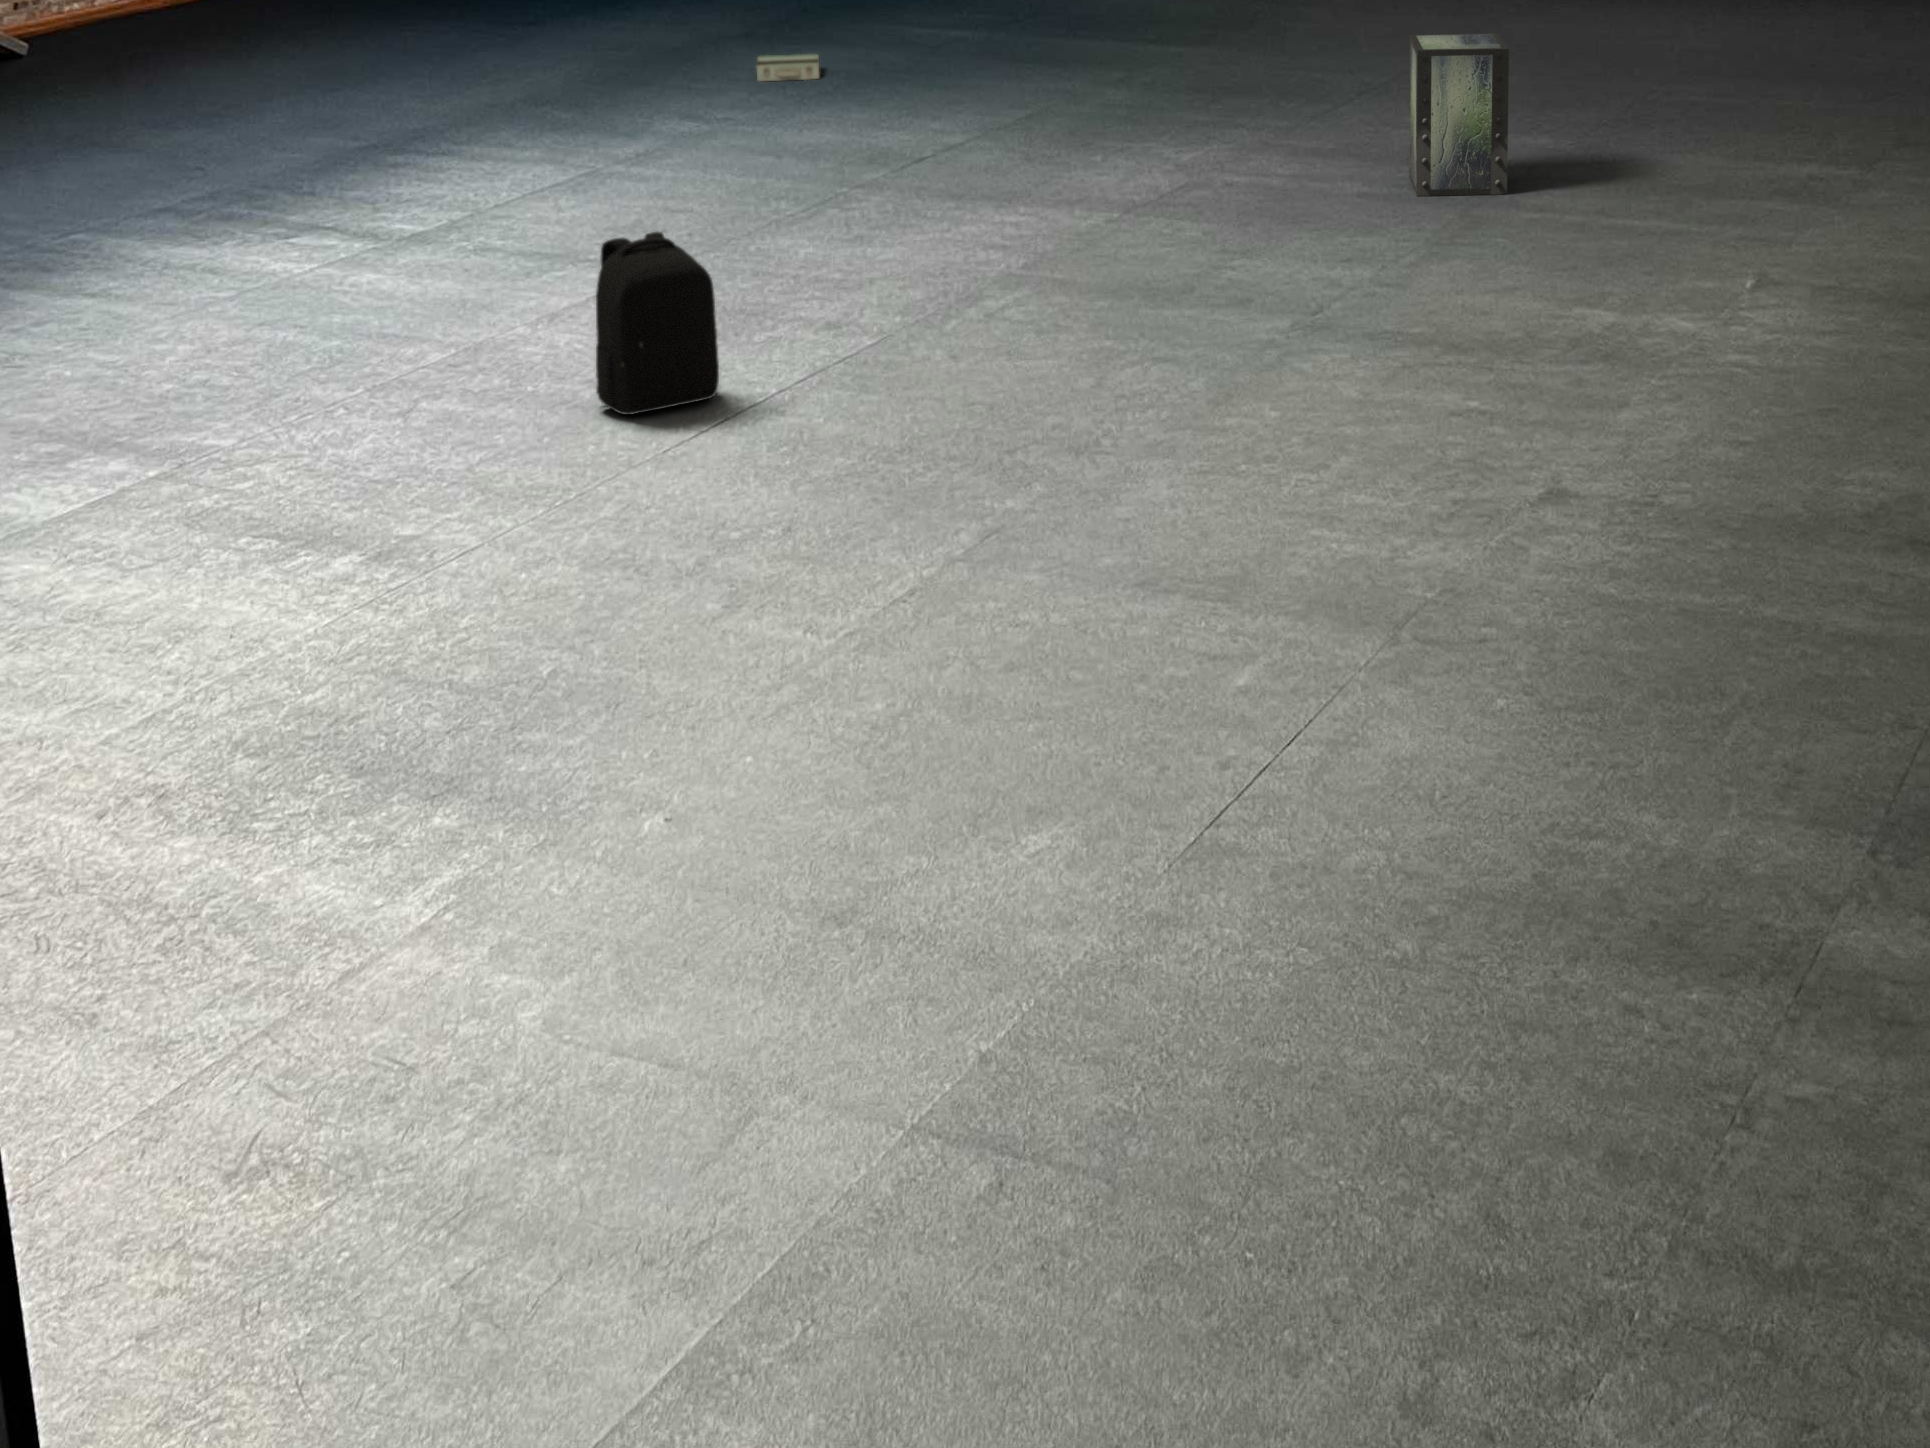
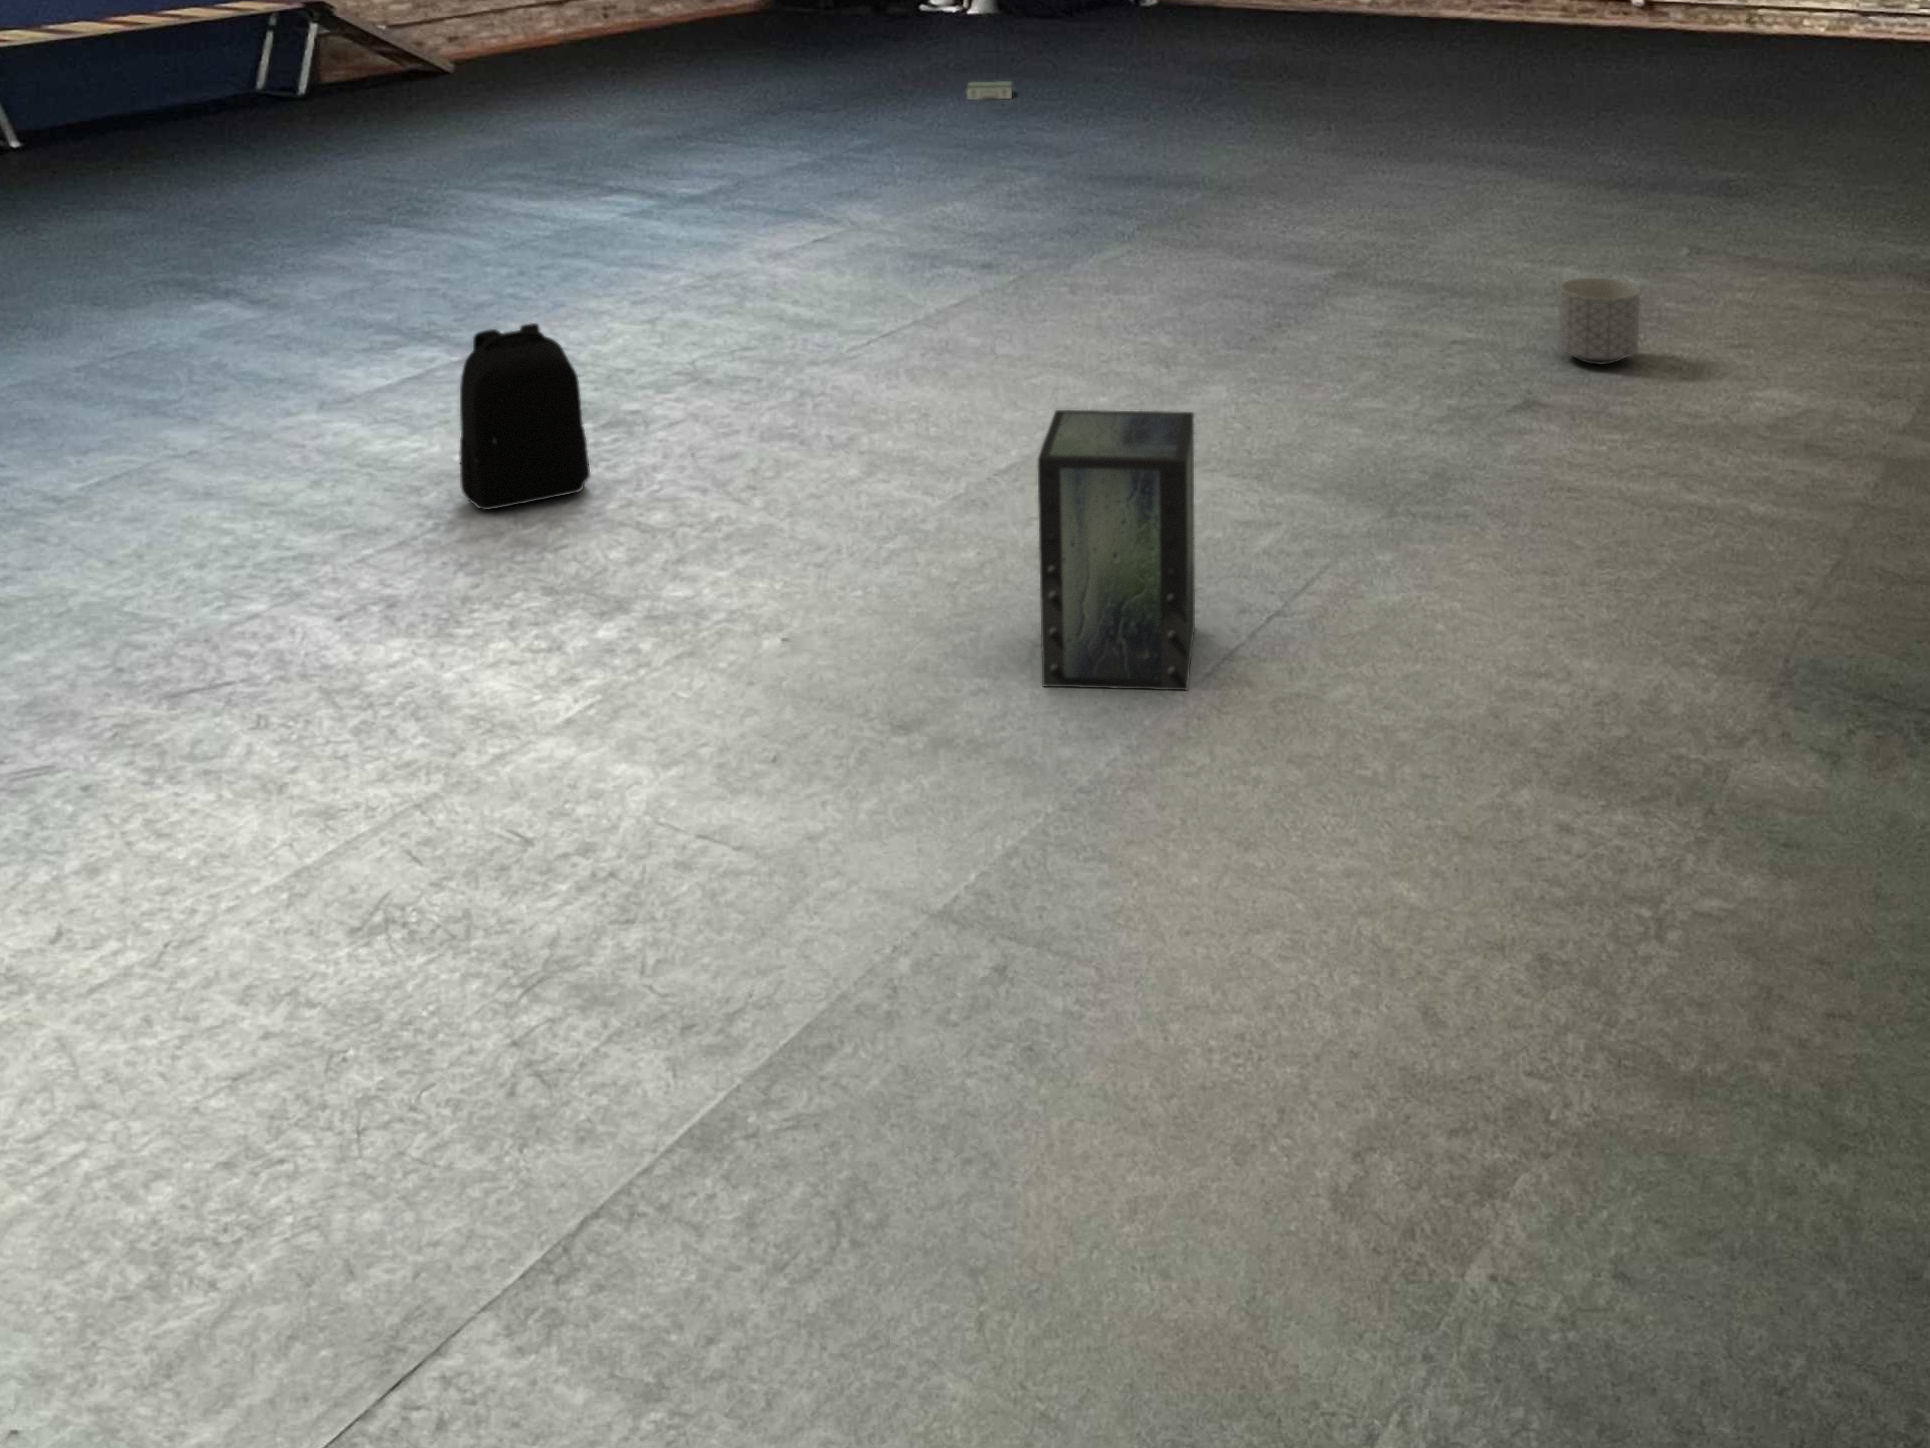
storage box: present [1409,33,1509,196] -> present [1038,410,1195,690]
backpack: present [596,232,719,415] -> present [460,323,590,510]
planter: none [1594,330,1699,443] -> present [1558,278,1640,365]

